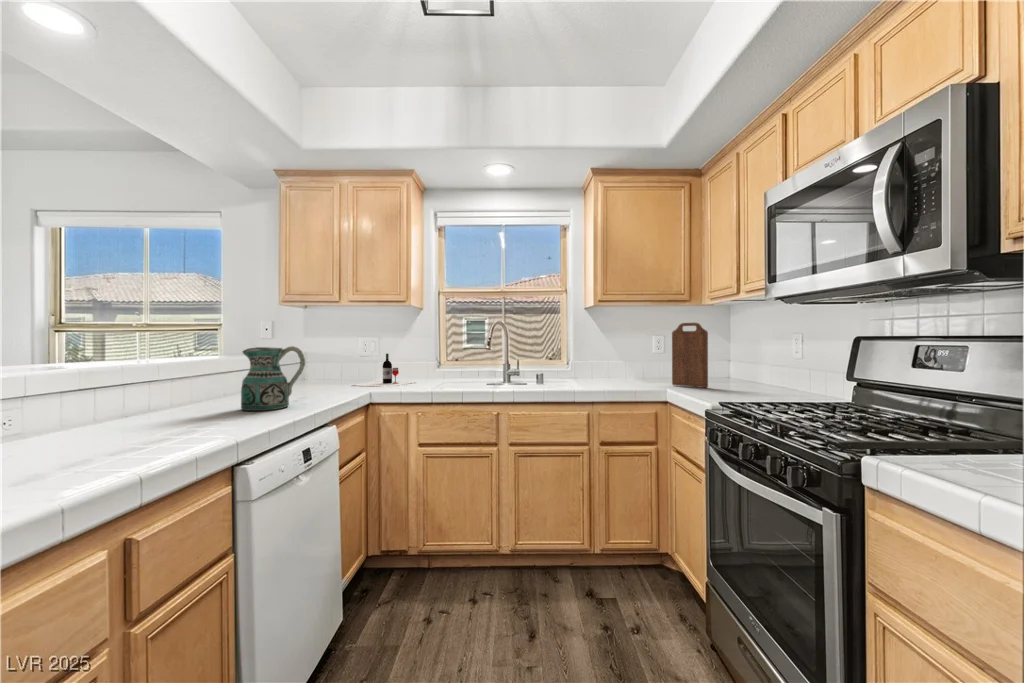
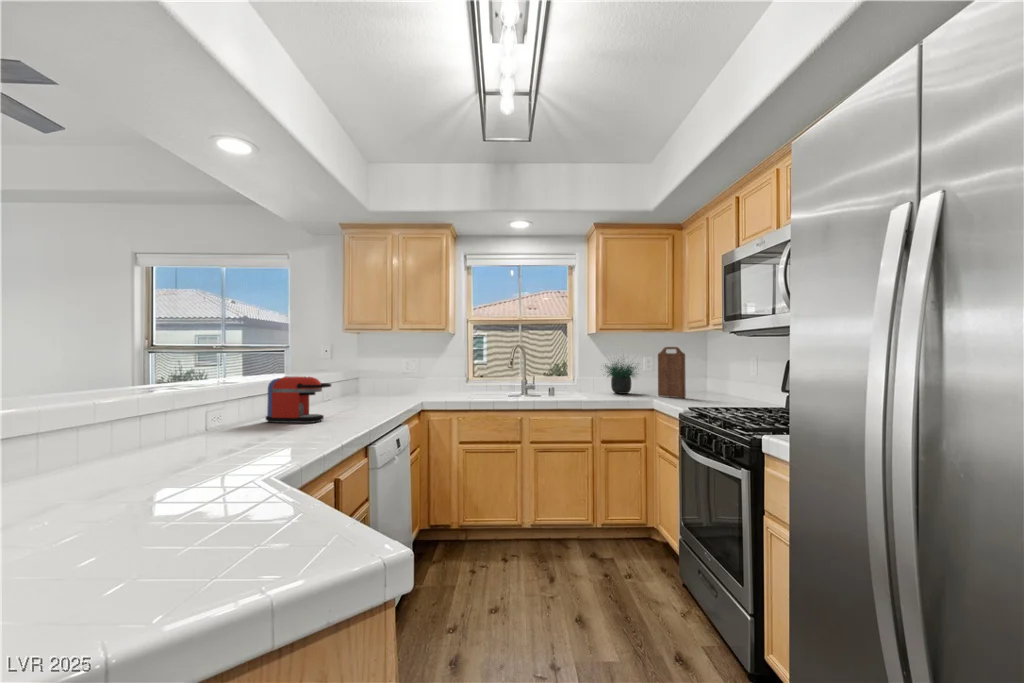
potted plant: none [597,326,656,382] -> present [605,362,636,394]
ceramic pitcher: present [241,346,305,411] -> none [340,365,385,413]
wine bottle: present [354,354,414,387] -> none [396,369,449,396]
coffee maker: none [105,361,202,429] -> present [266,376,331,423]

